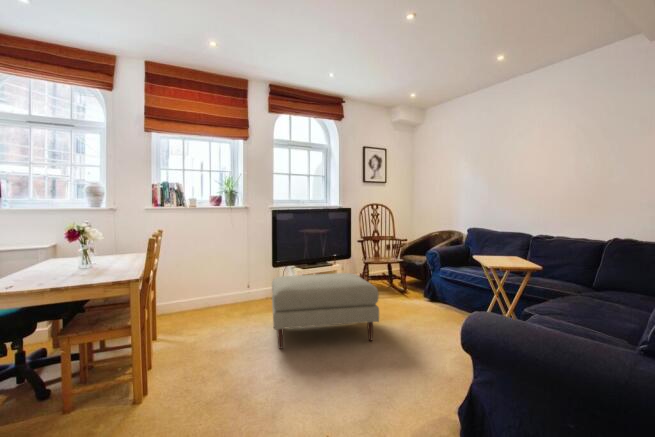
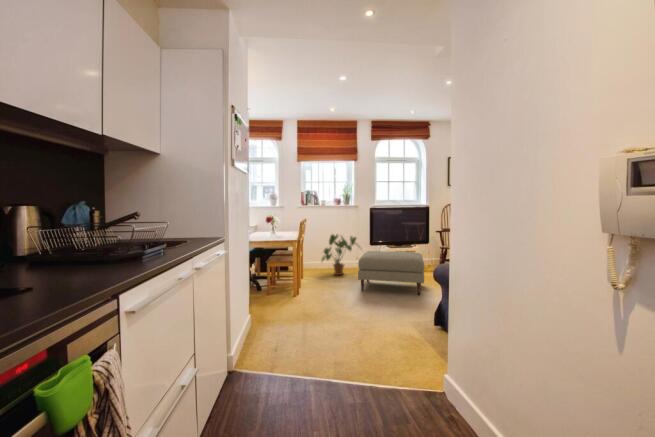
house plant: none [192,253,264,321] -> present [322,235,356,275]

